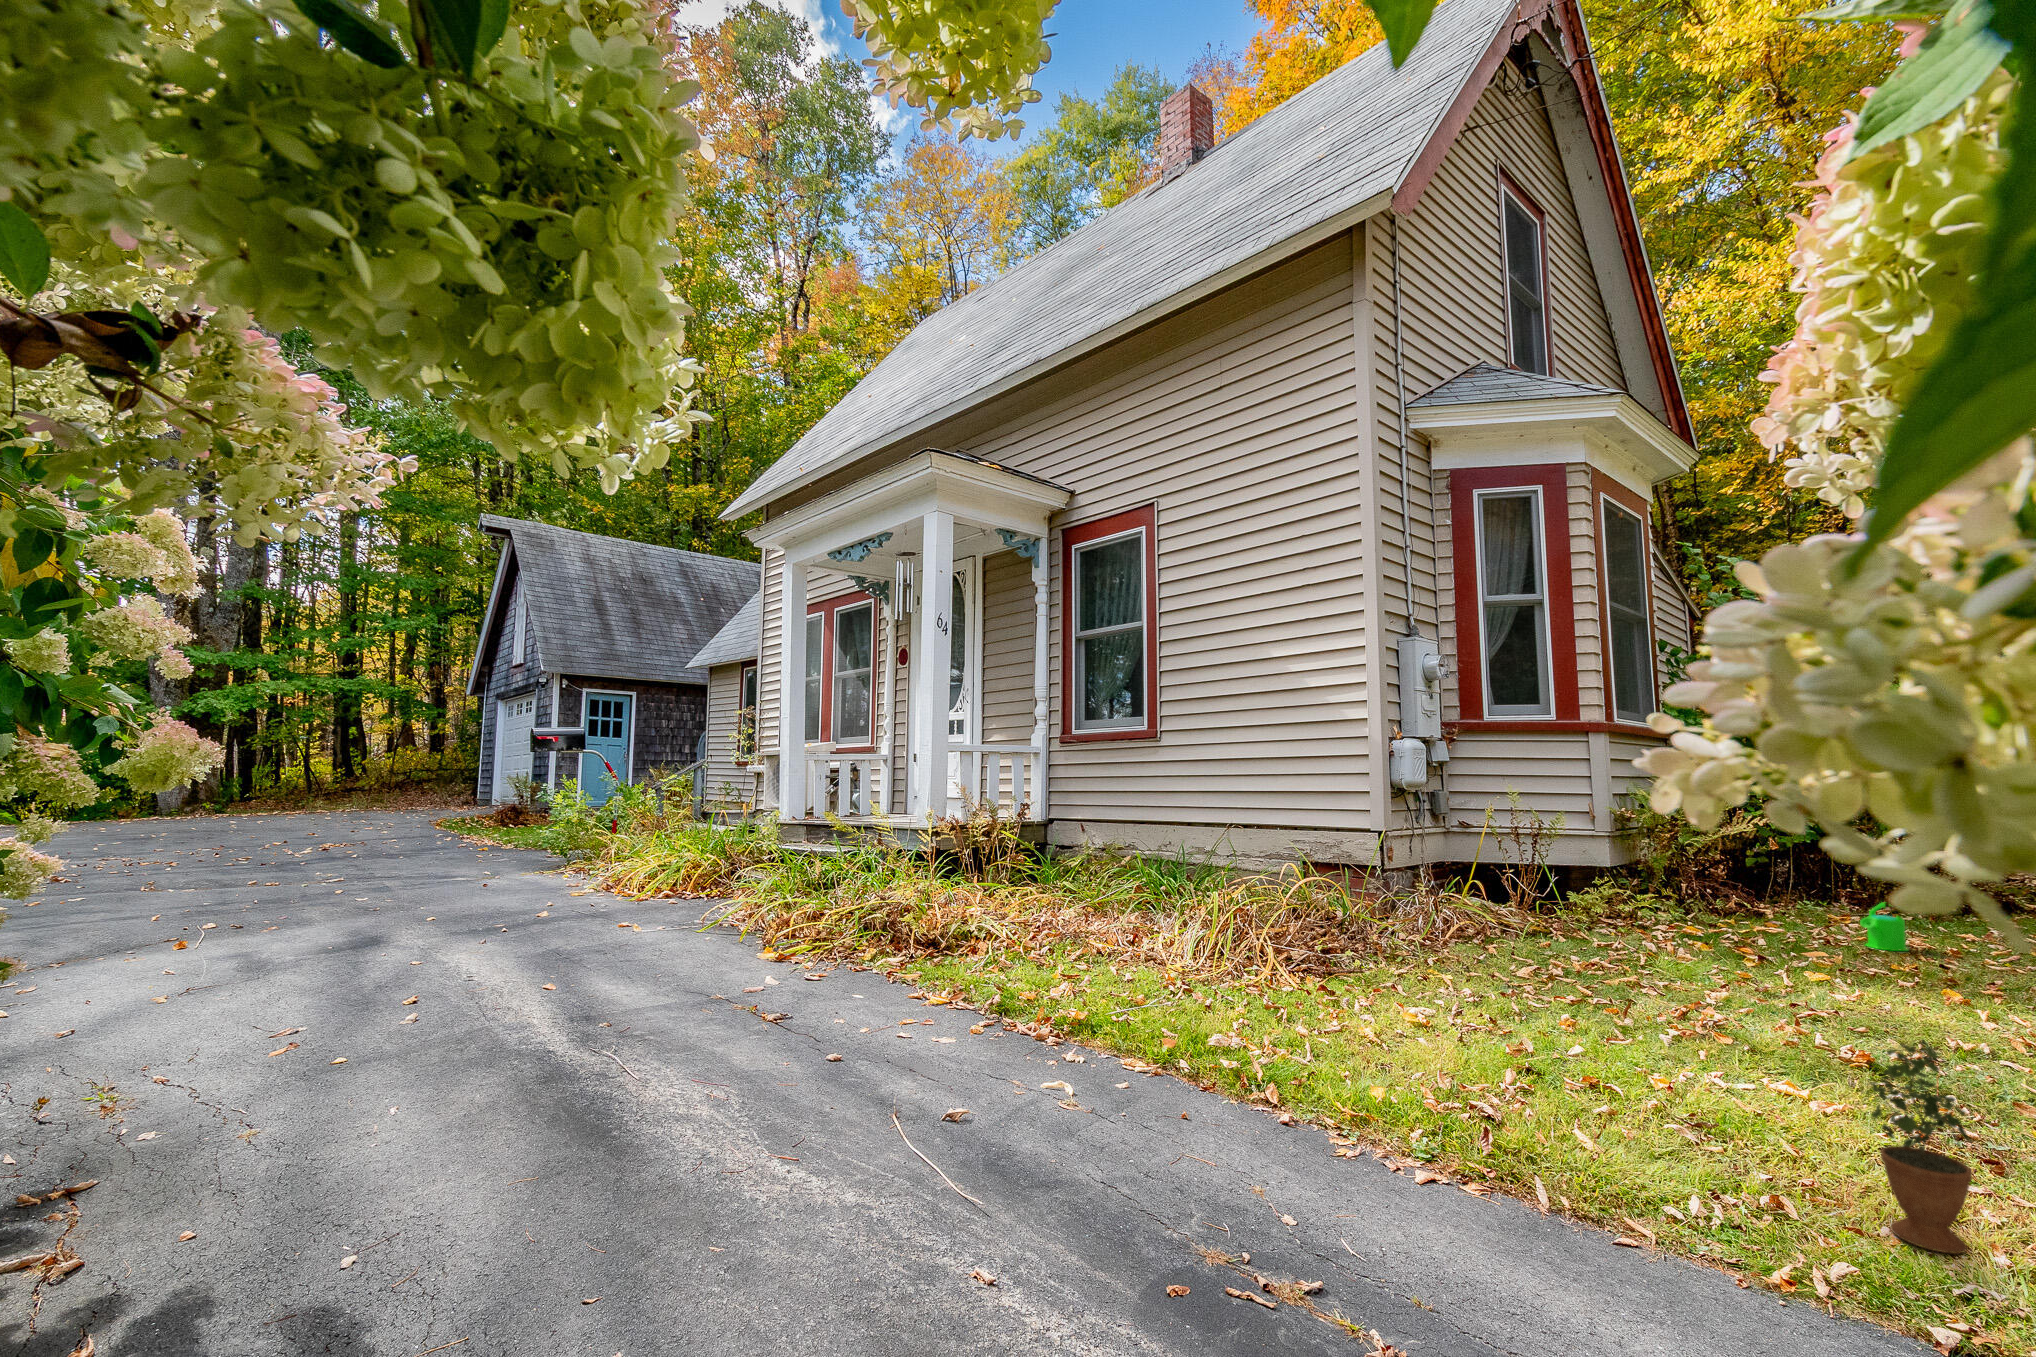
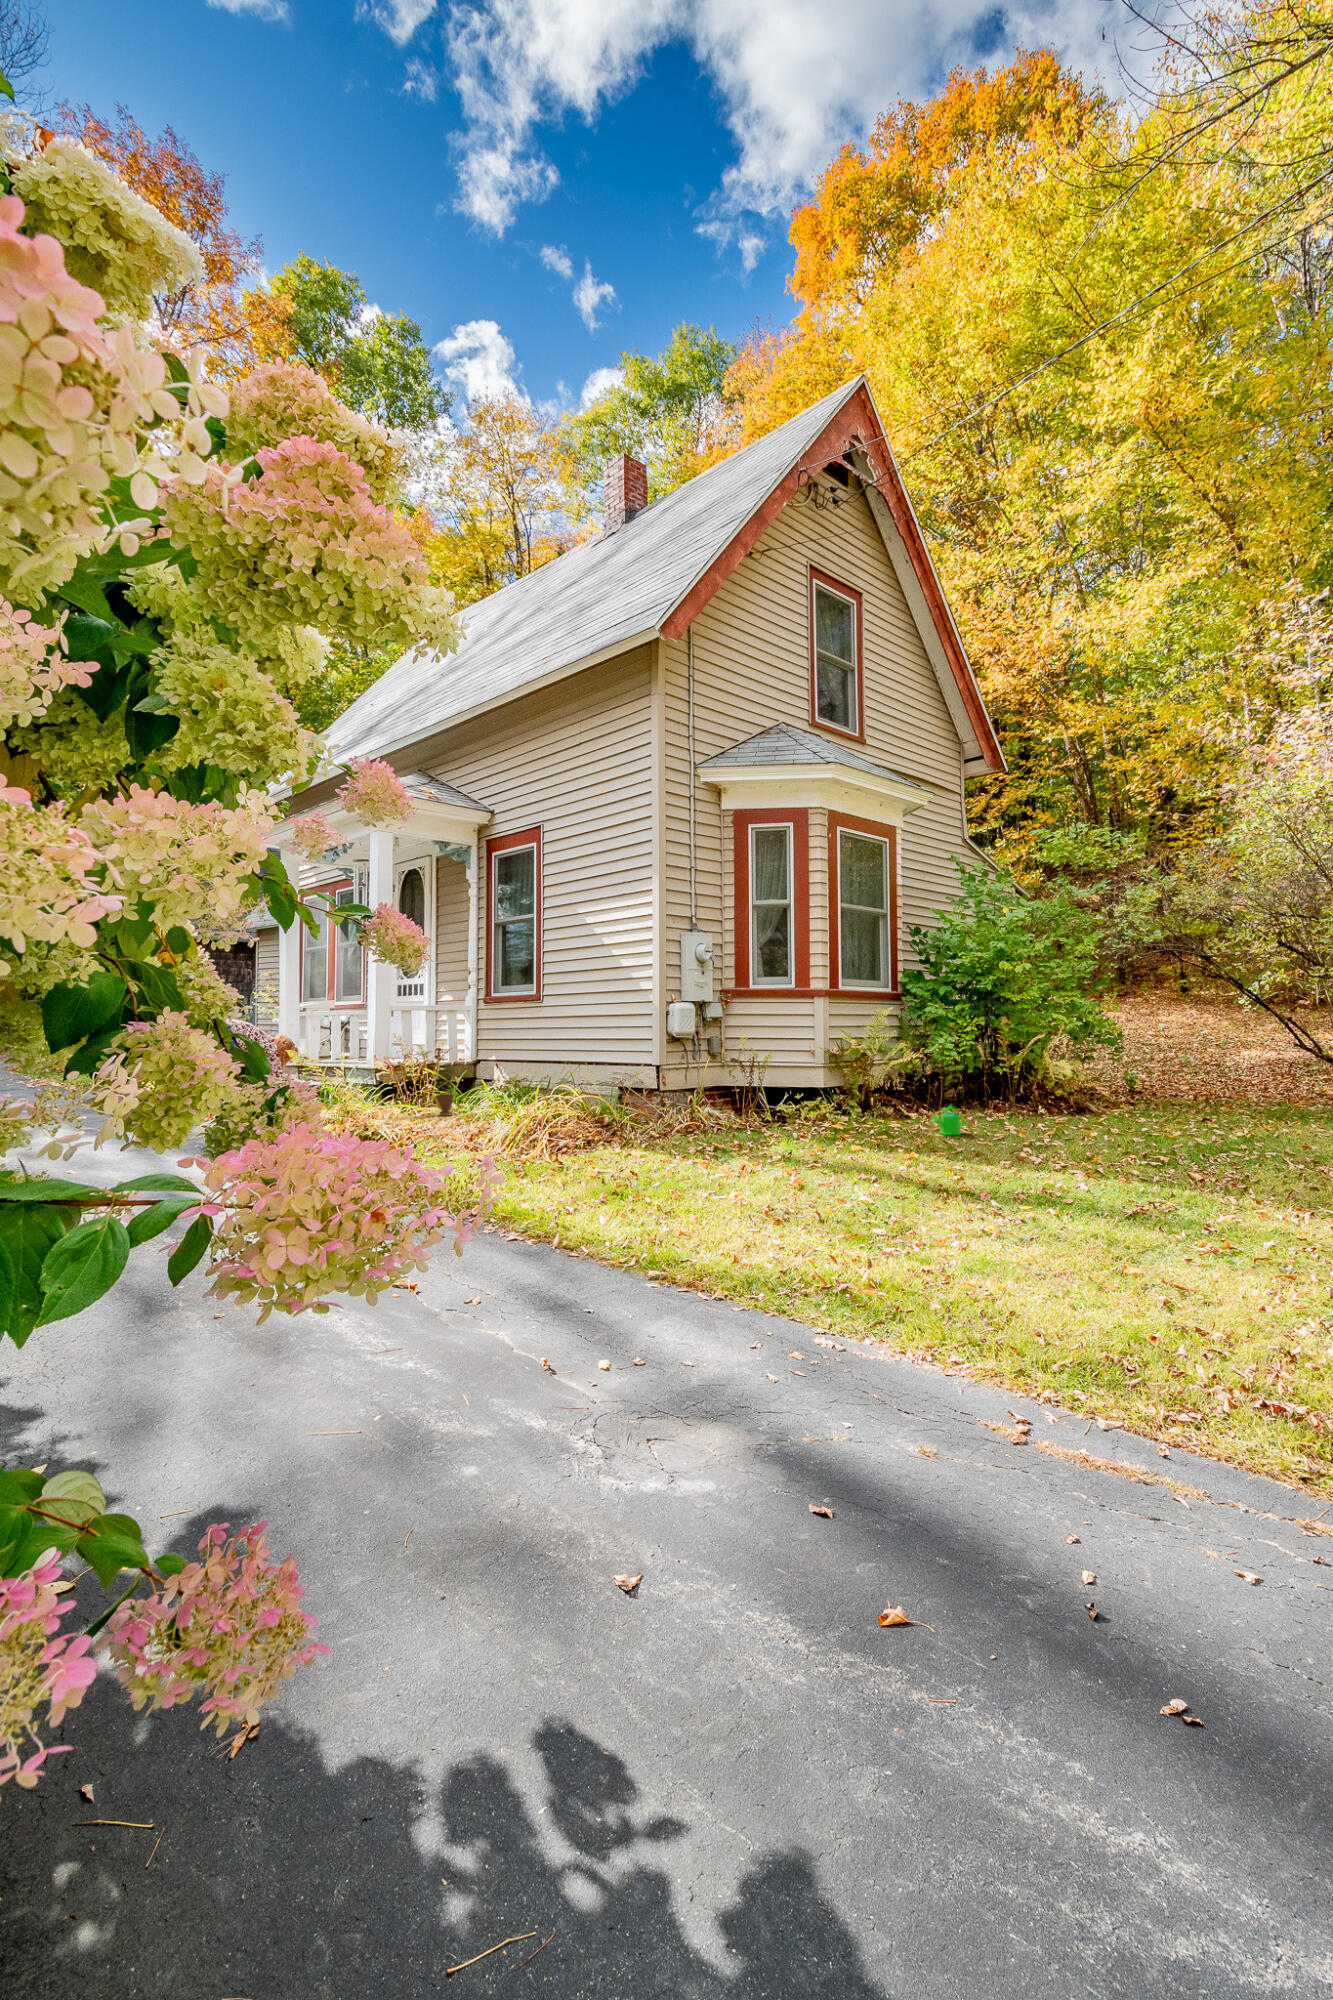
potted plant: present [1862,1039,1972,1254] -> present [436,1066,454,1116]

